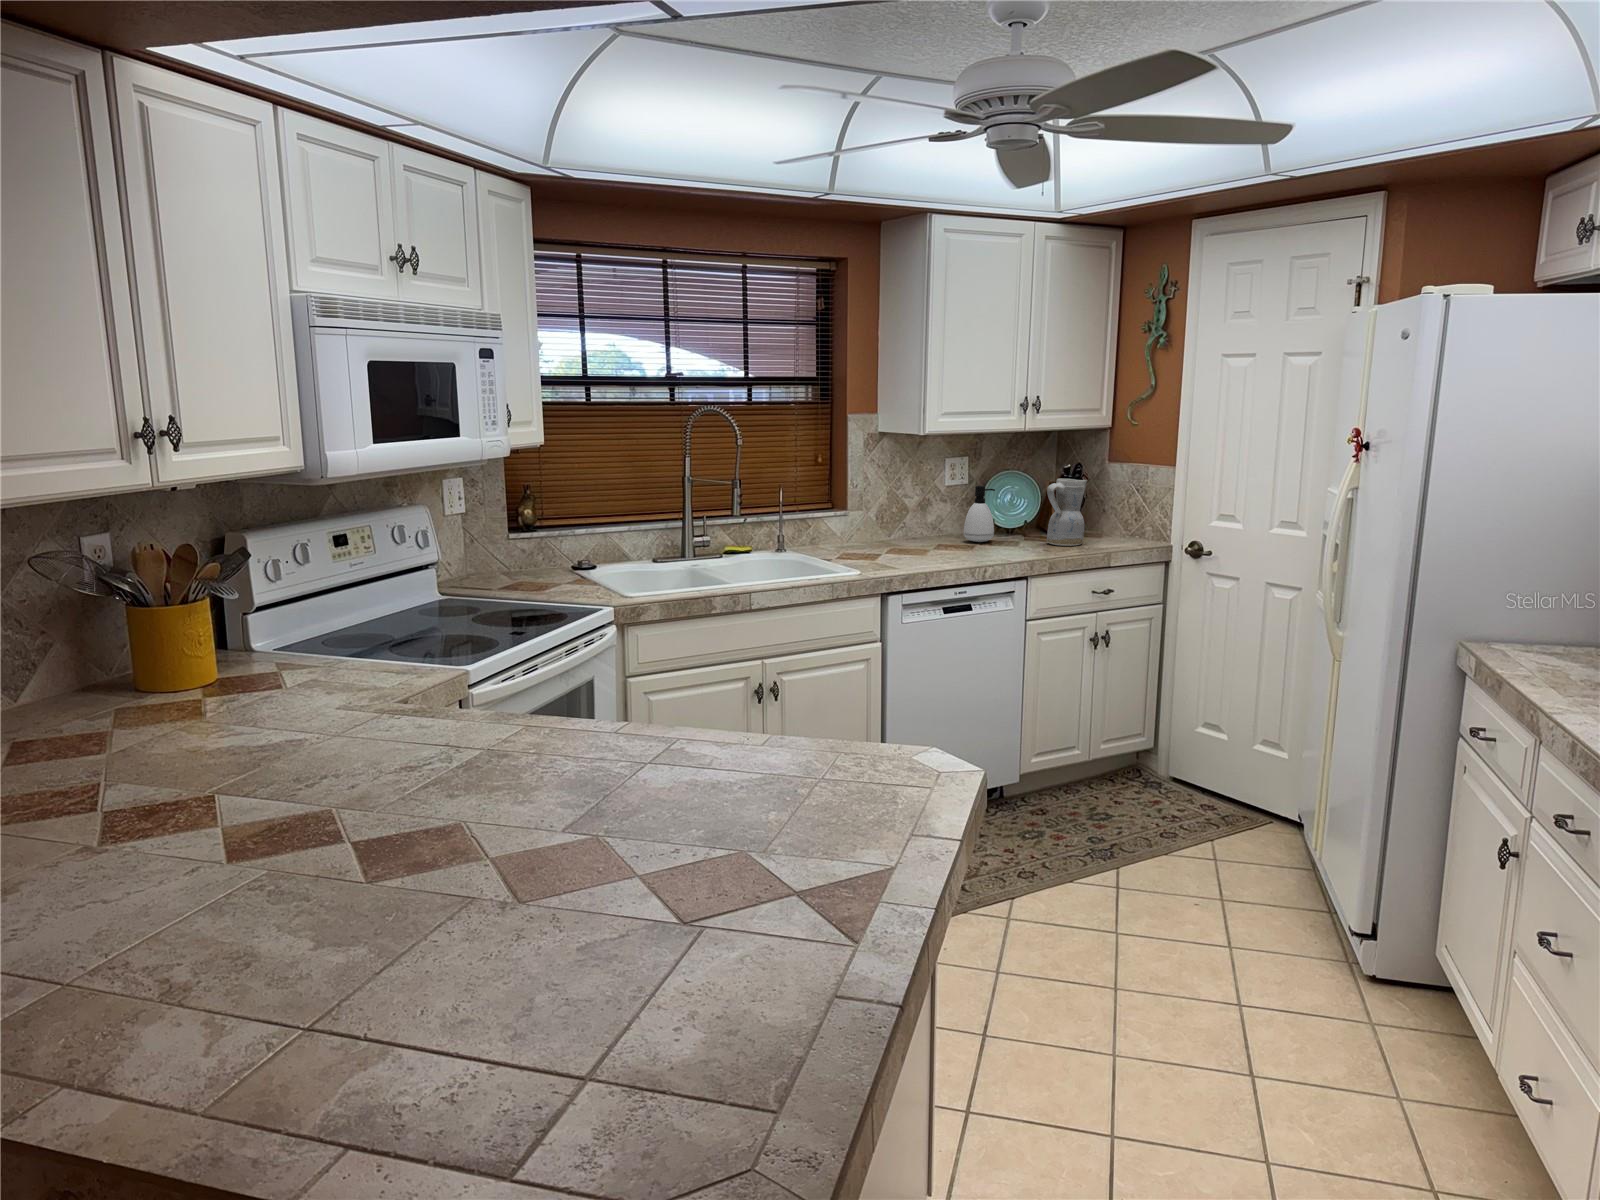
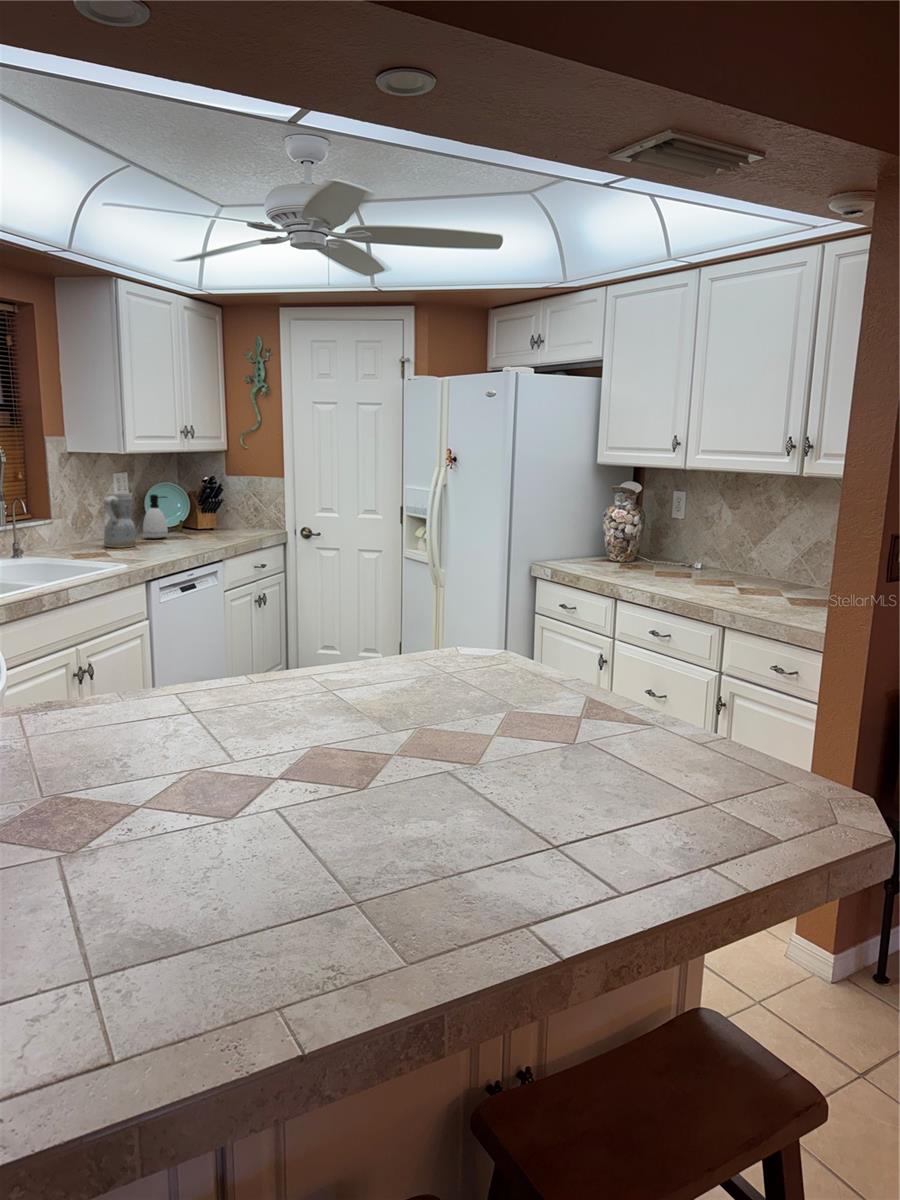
ceramic pitcher: present [1046,478,1087,546] -> present [104,493,136,548]

